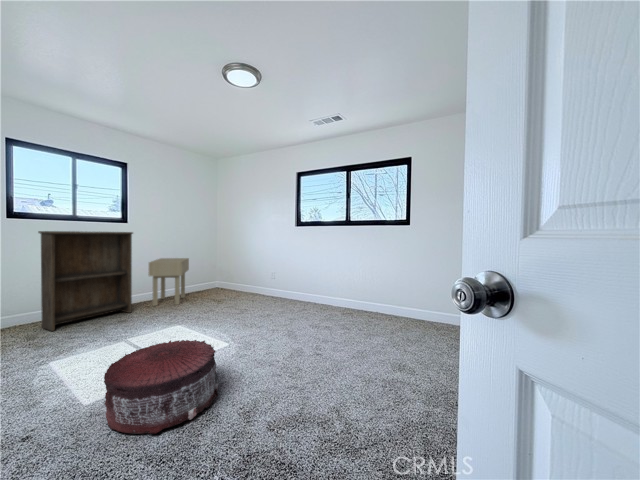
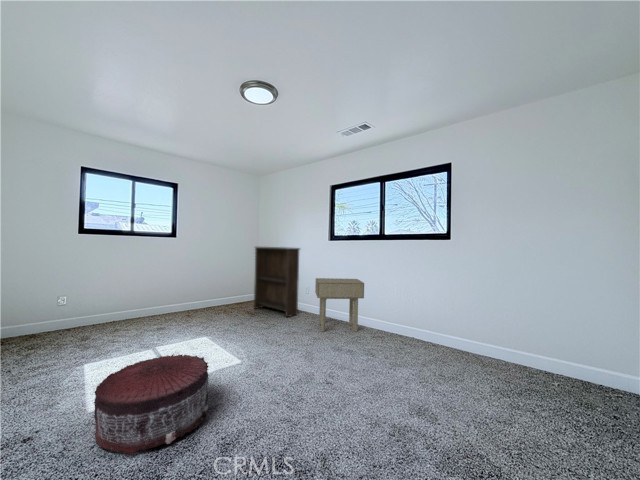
bookshelf: present [38,231,133,331] -> present [254,247,300,317]
side table: present [148,258,189,306] -> present [315,278,364,332]

